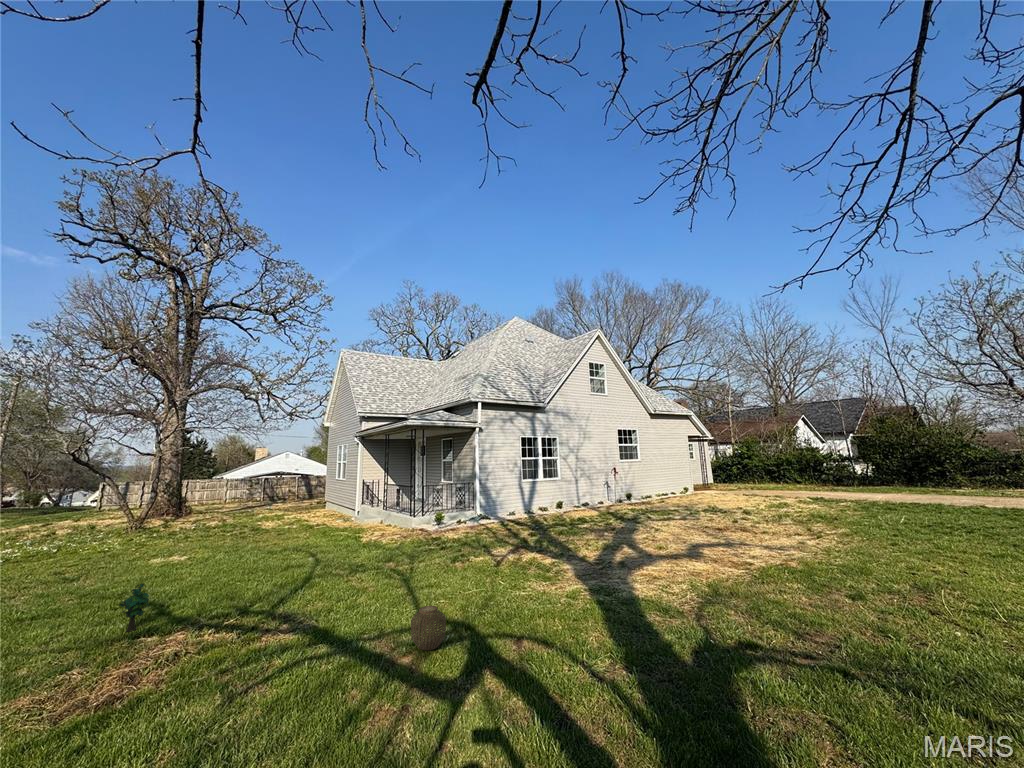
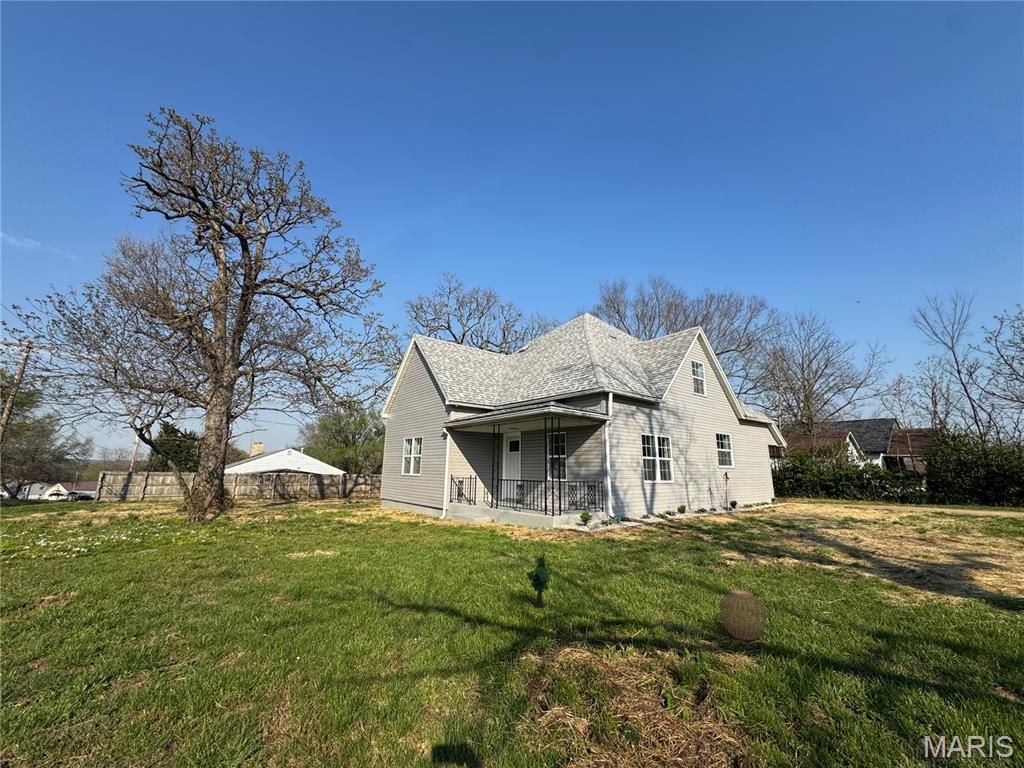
woven basket: present [411,606,446,650] -> present [720,589,766,640]

